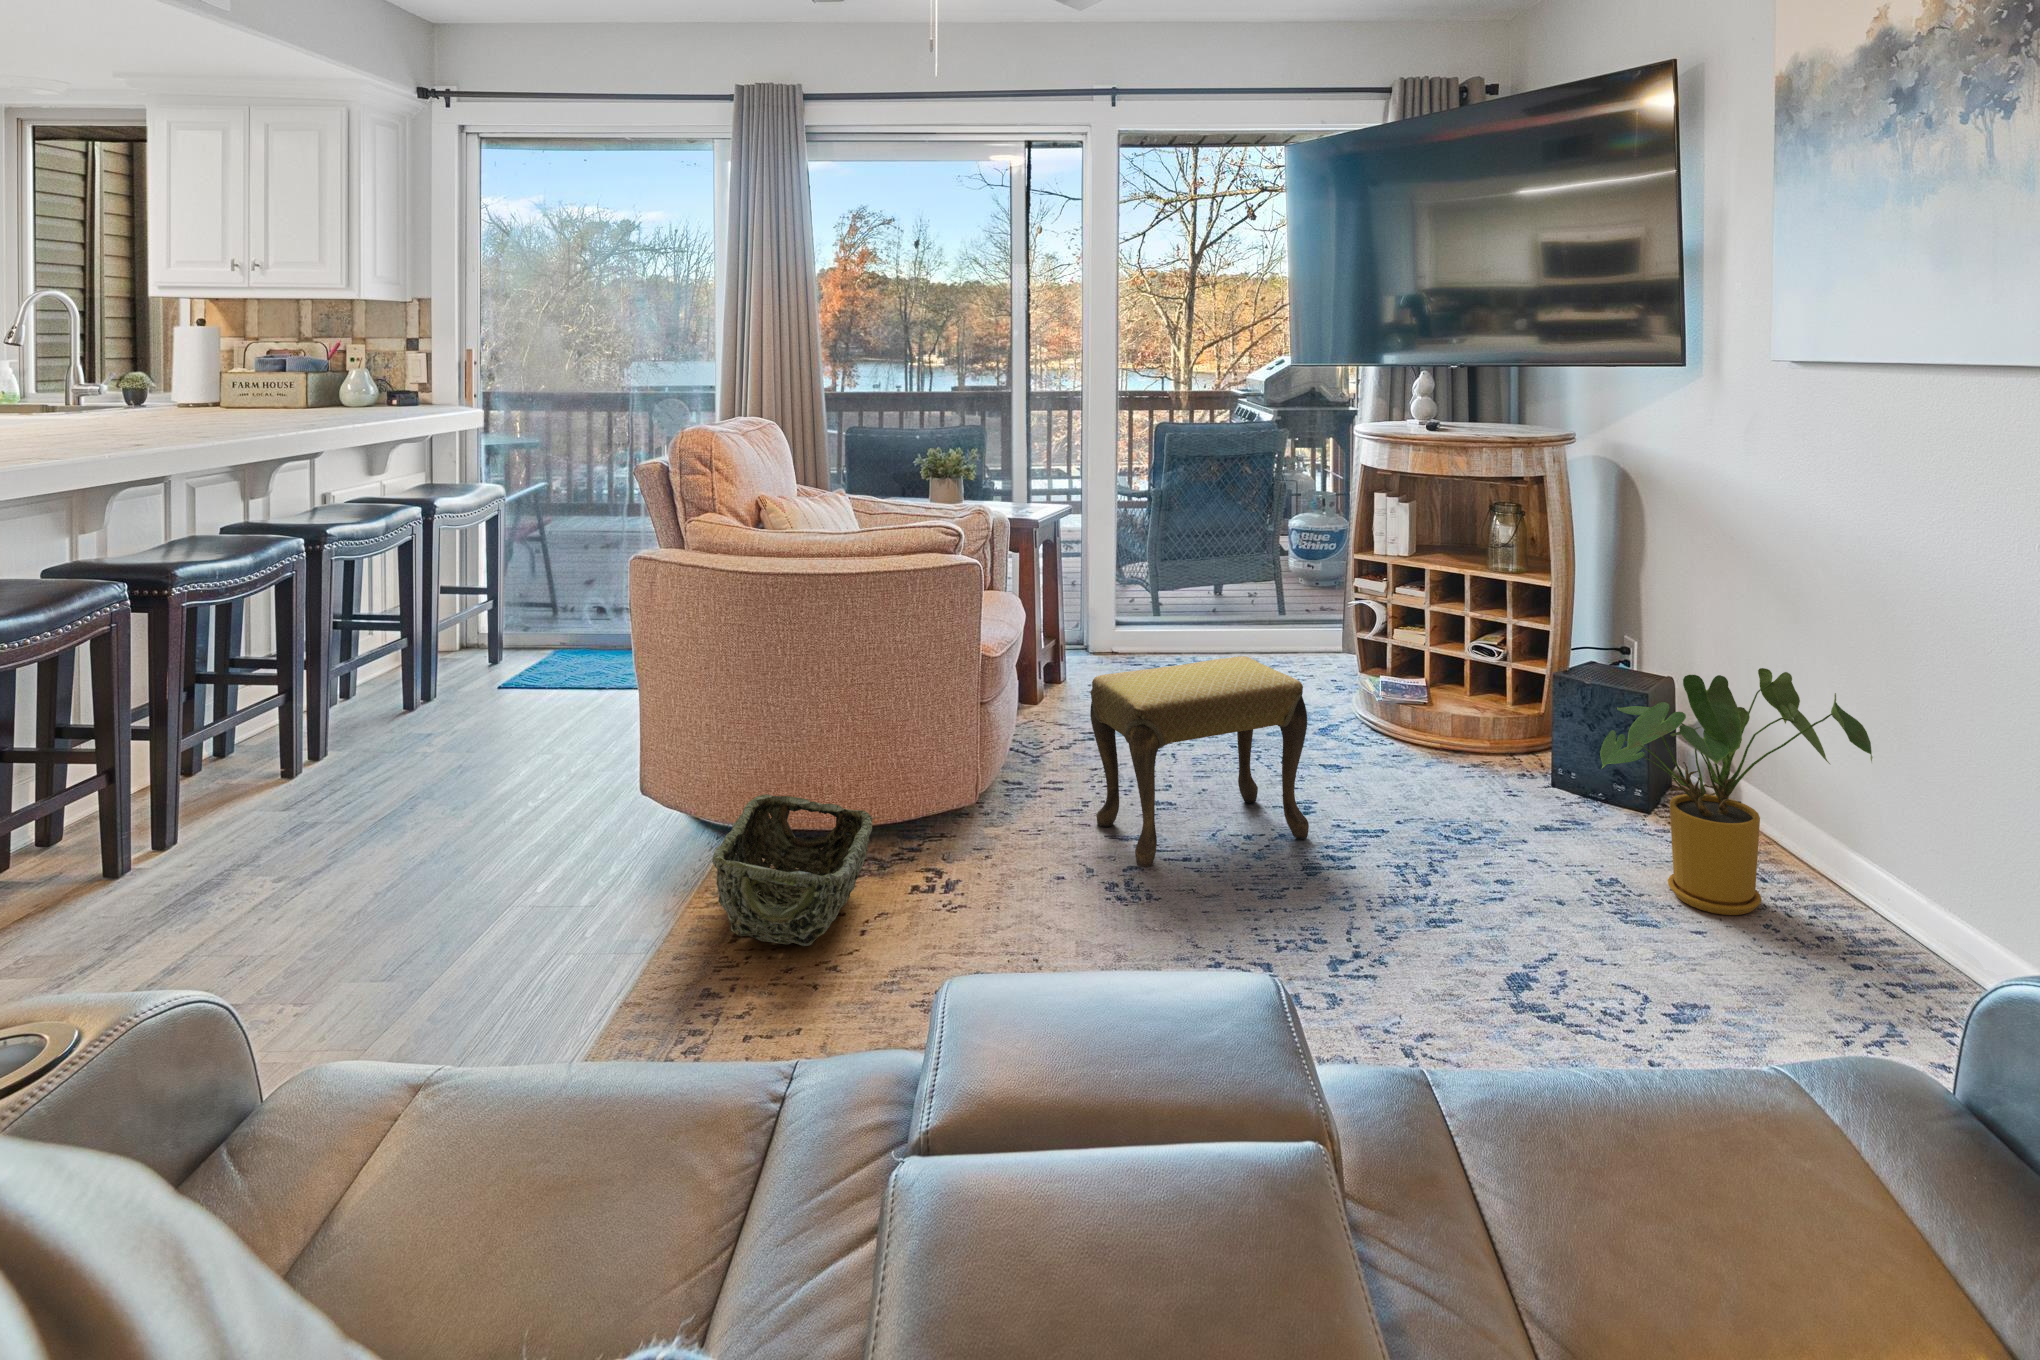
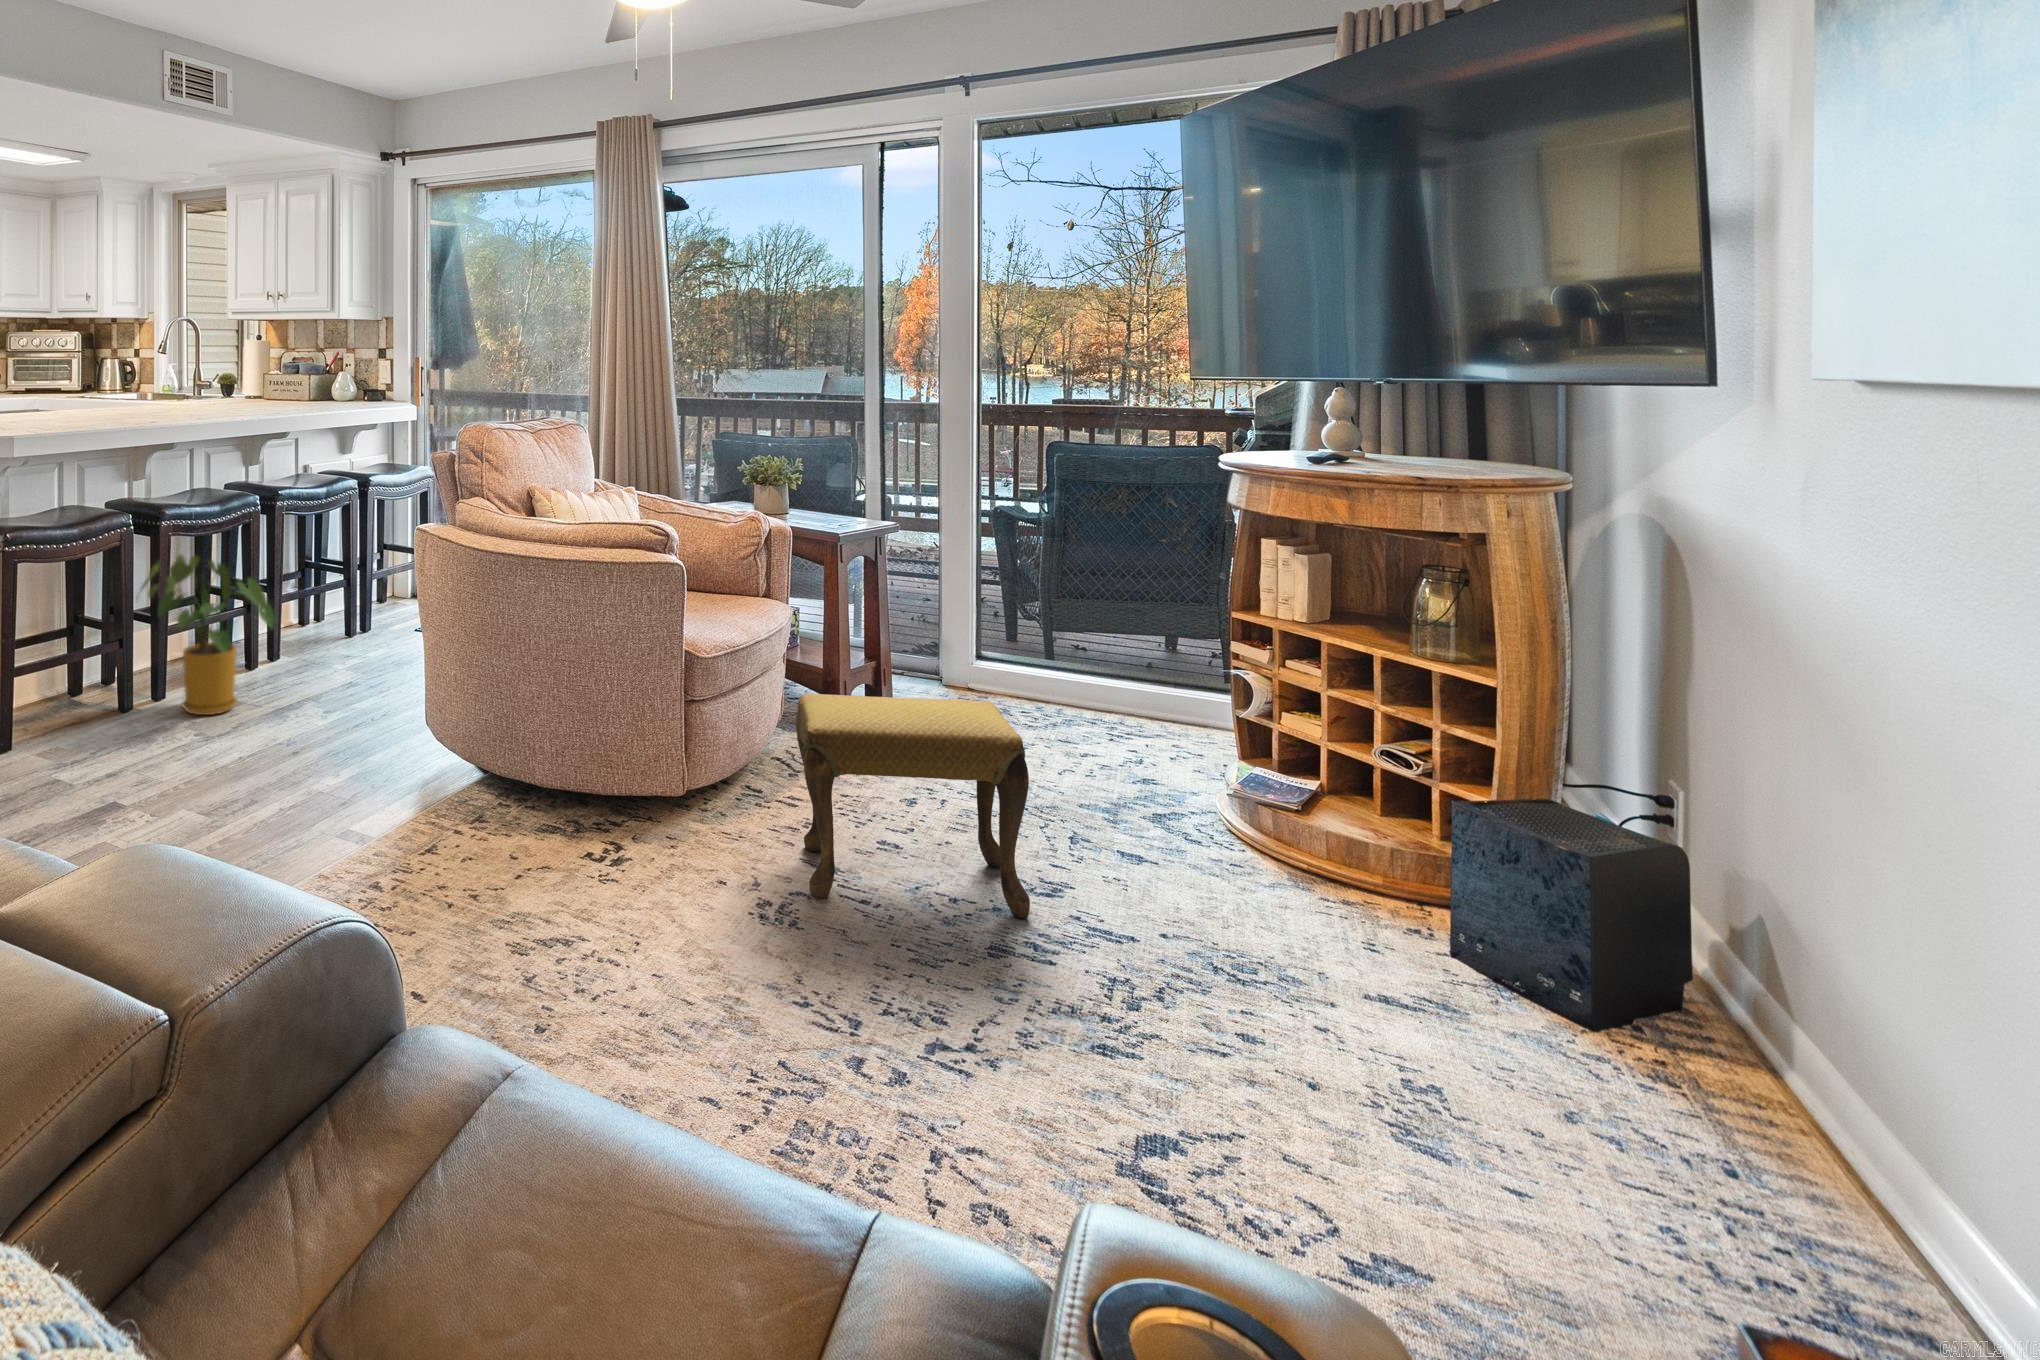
house plant: present [1600,668,1872,915] -> present [142,554,274,715]
woven basket: present [712,794,873,946] -> none [387,745,558,879]

